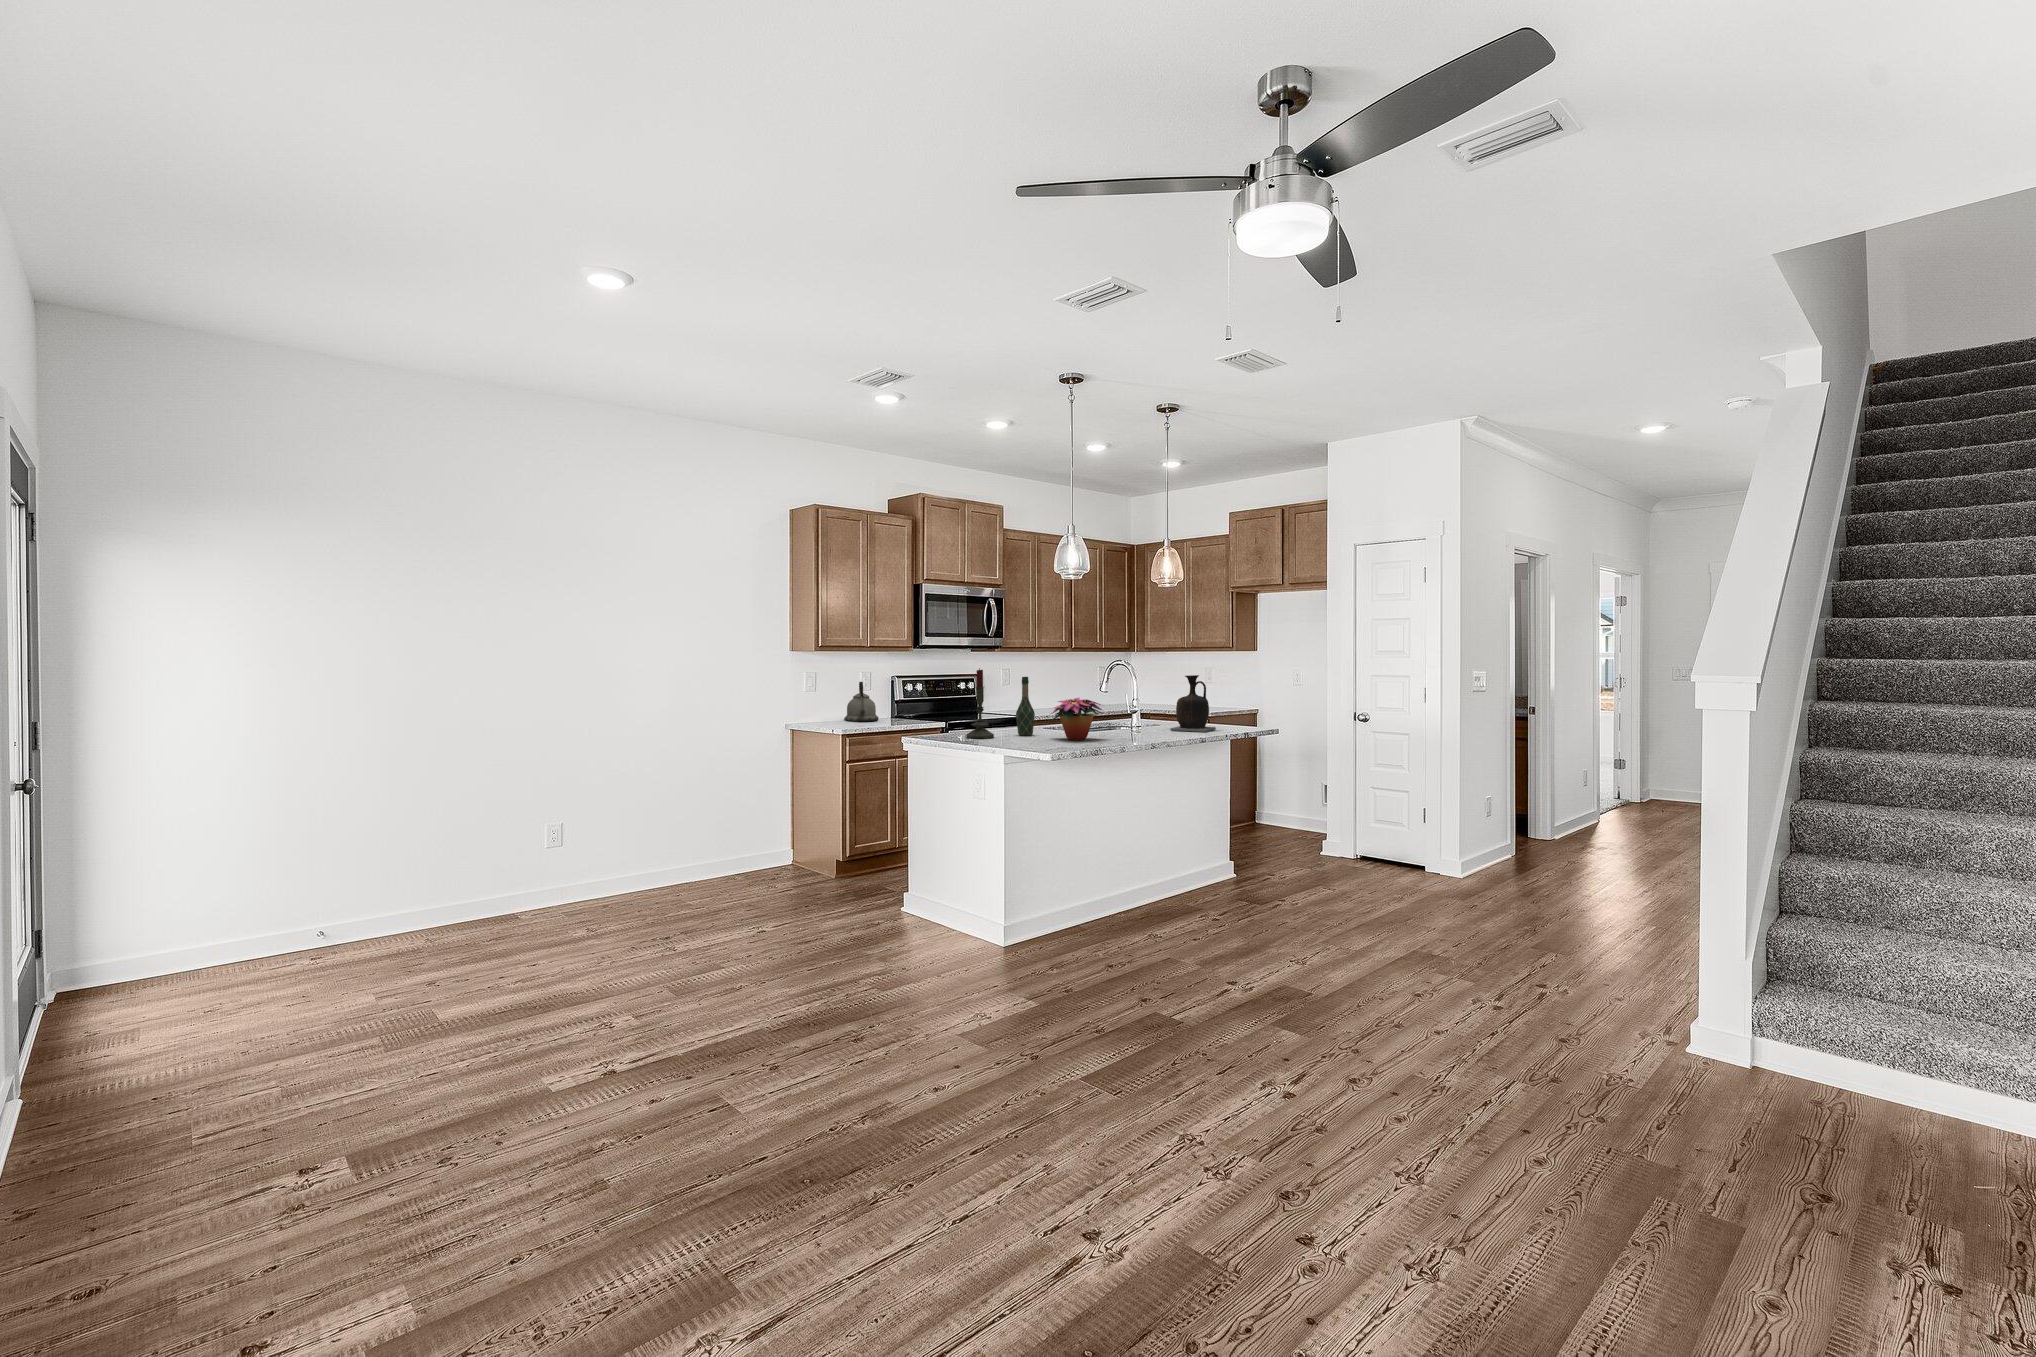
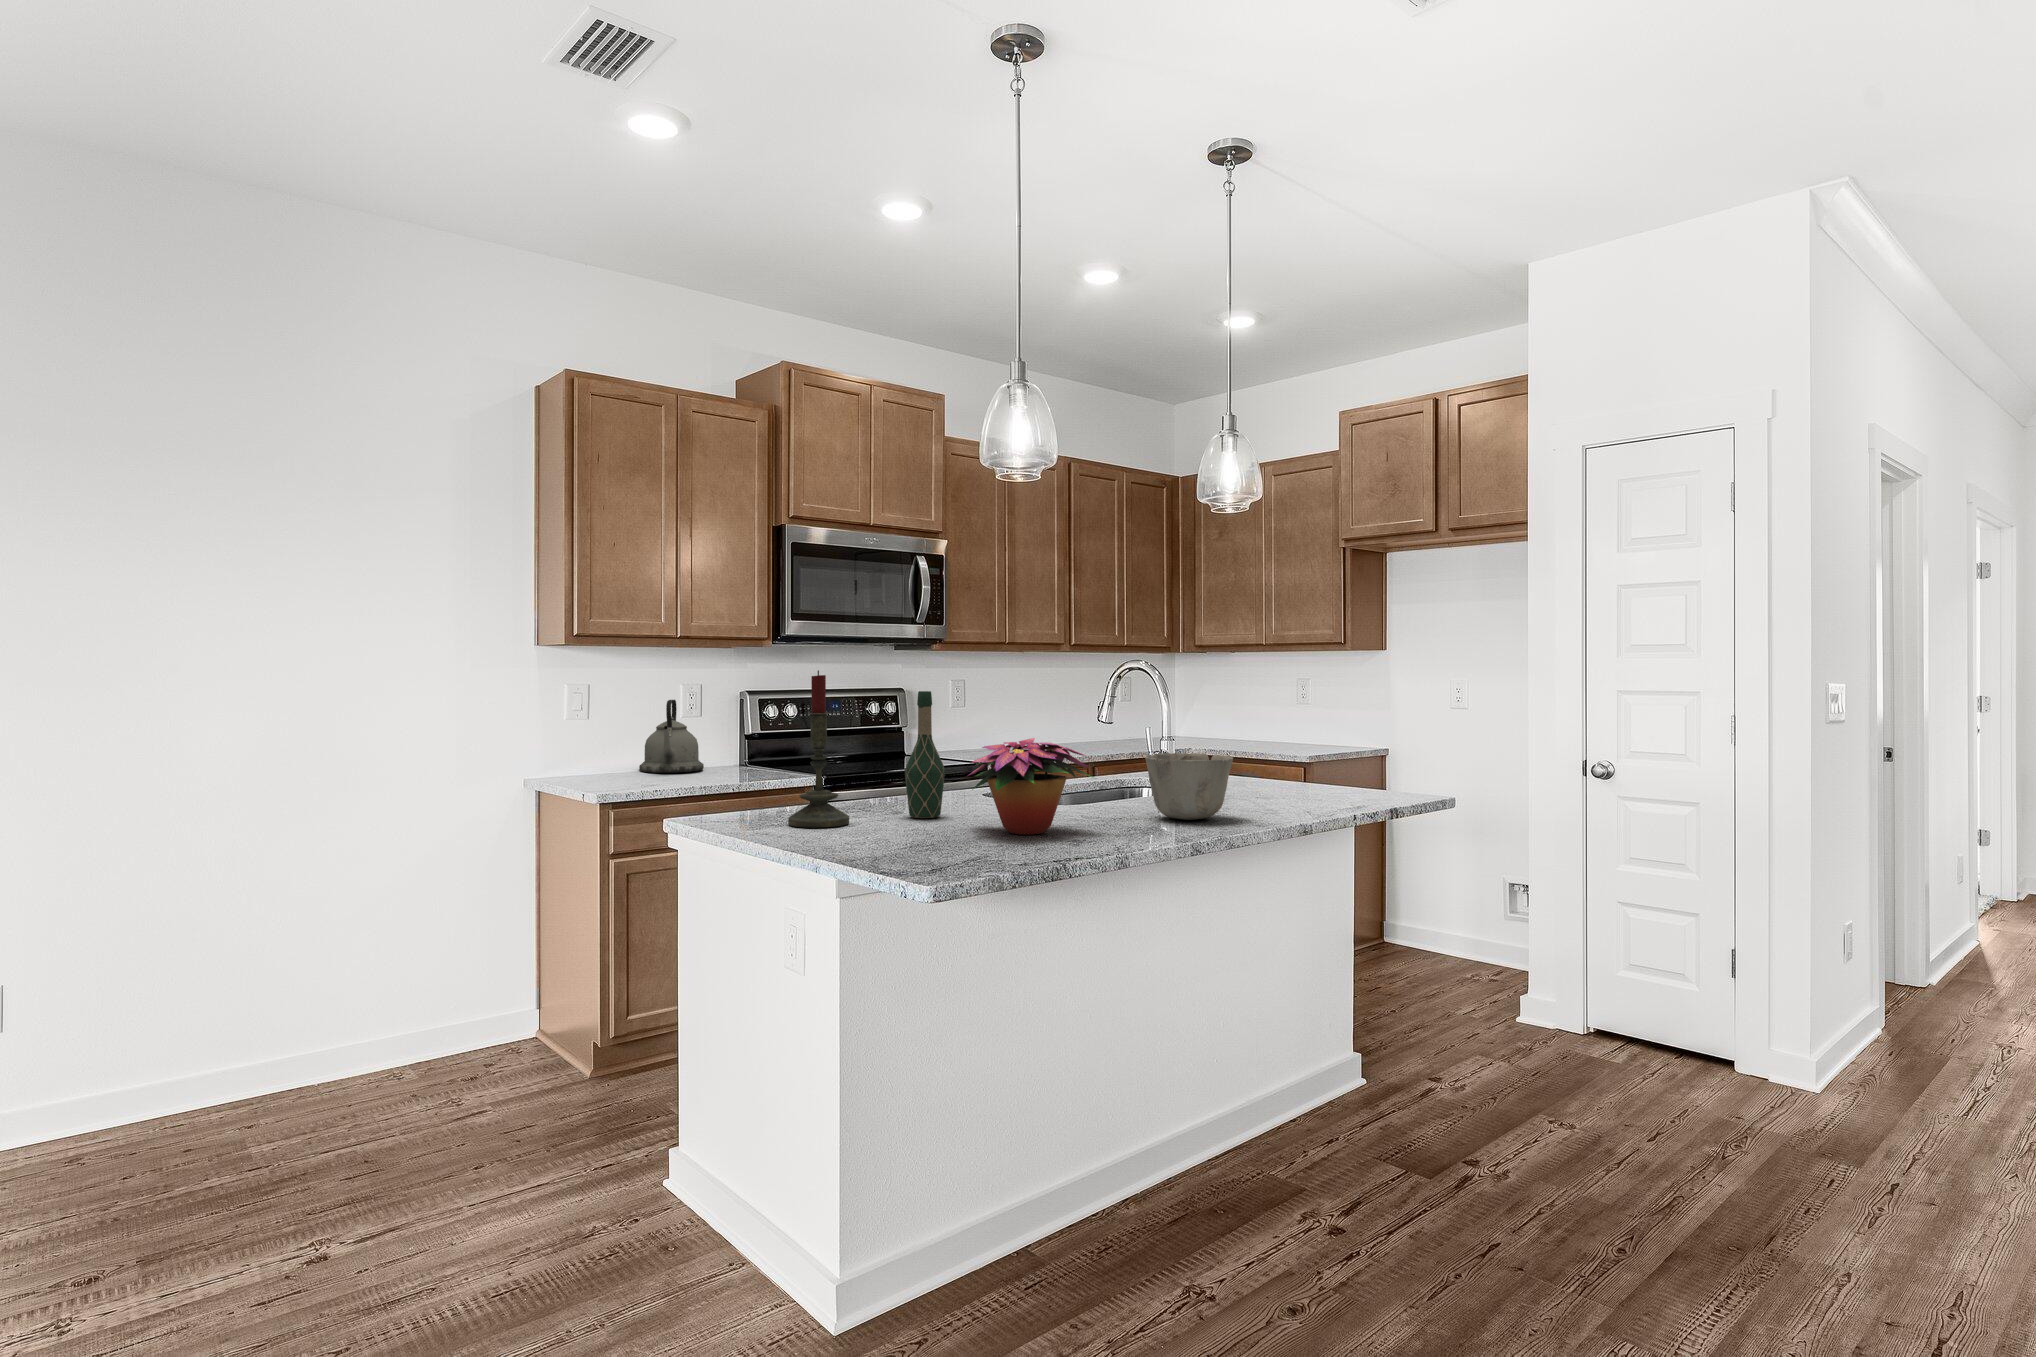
vase: present [1170,675,1216,732] -> none [1237,690,1331,809]
ceramic bowl: none [1127,705,1168,735] -> present [1145,753,1233,820]

